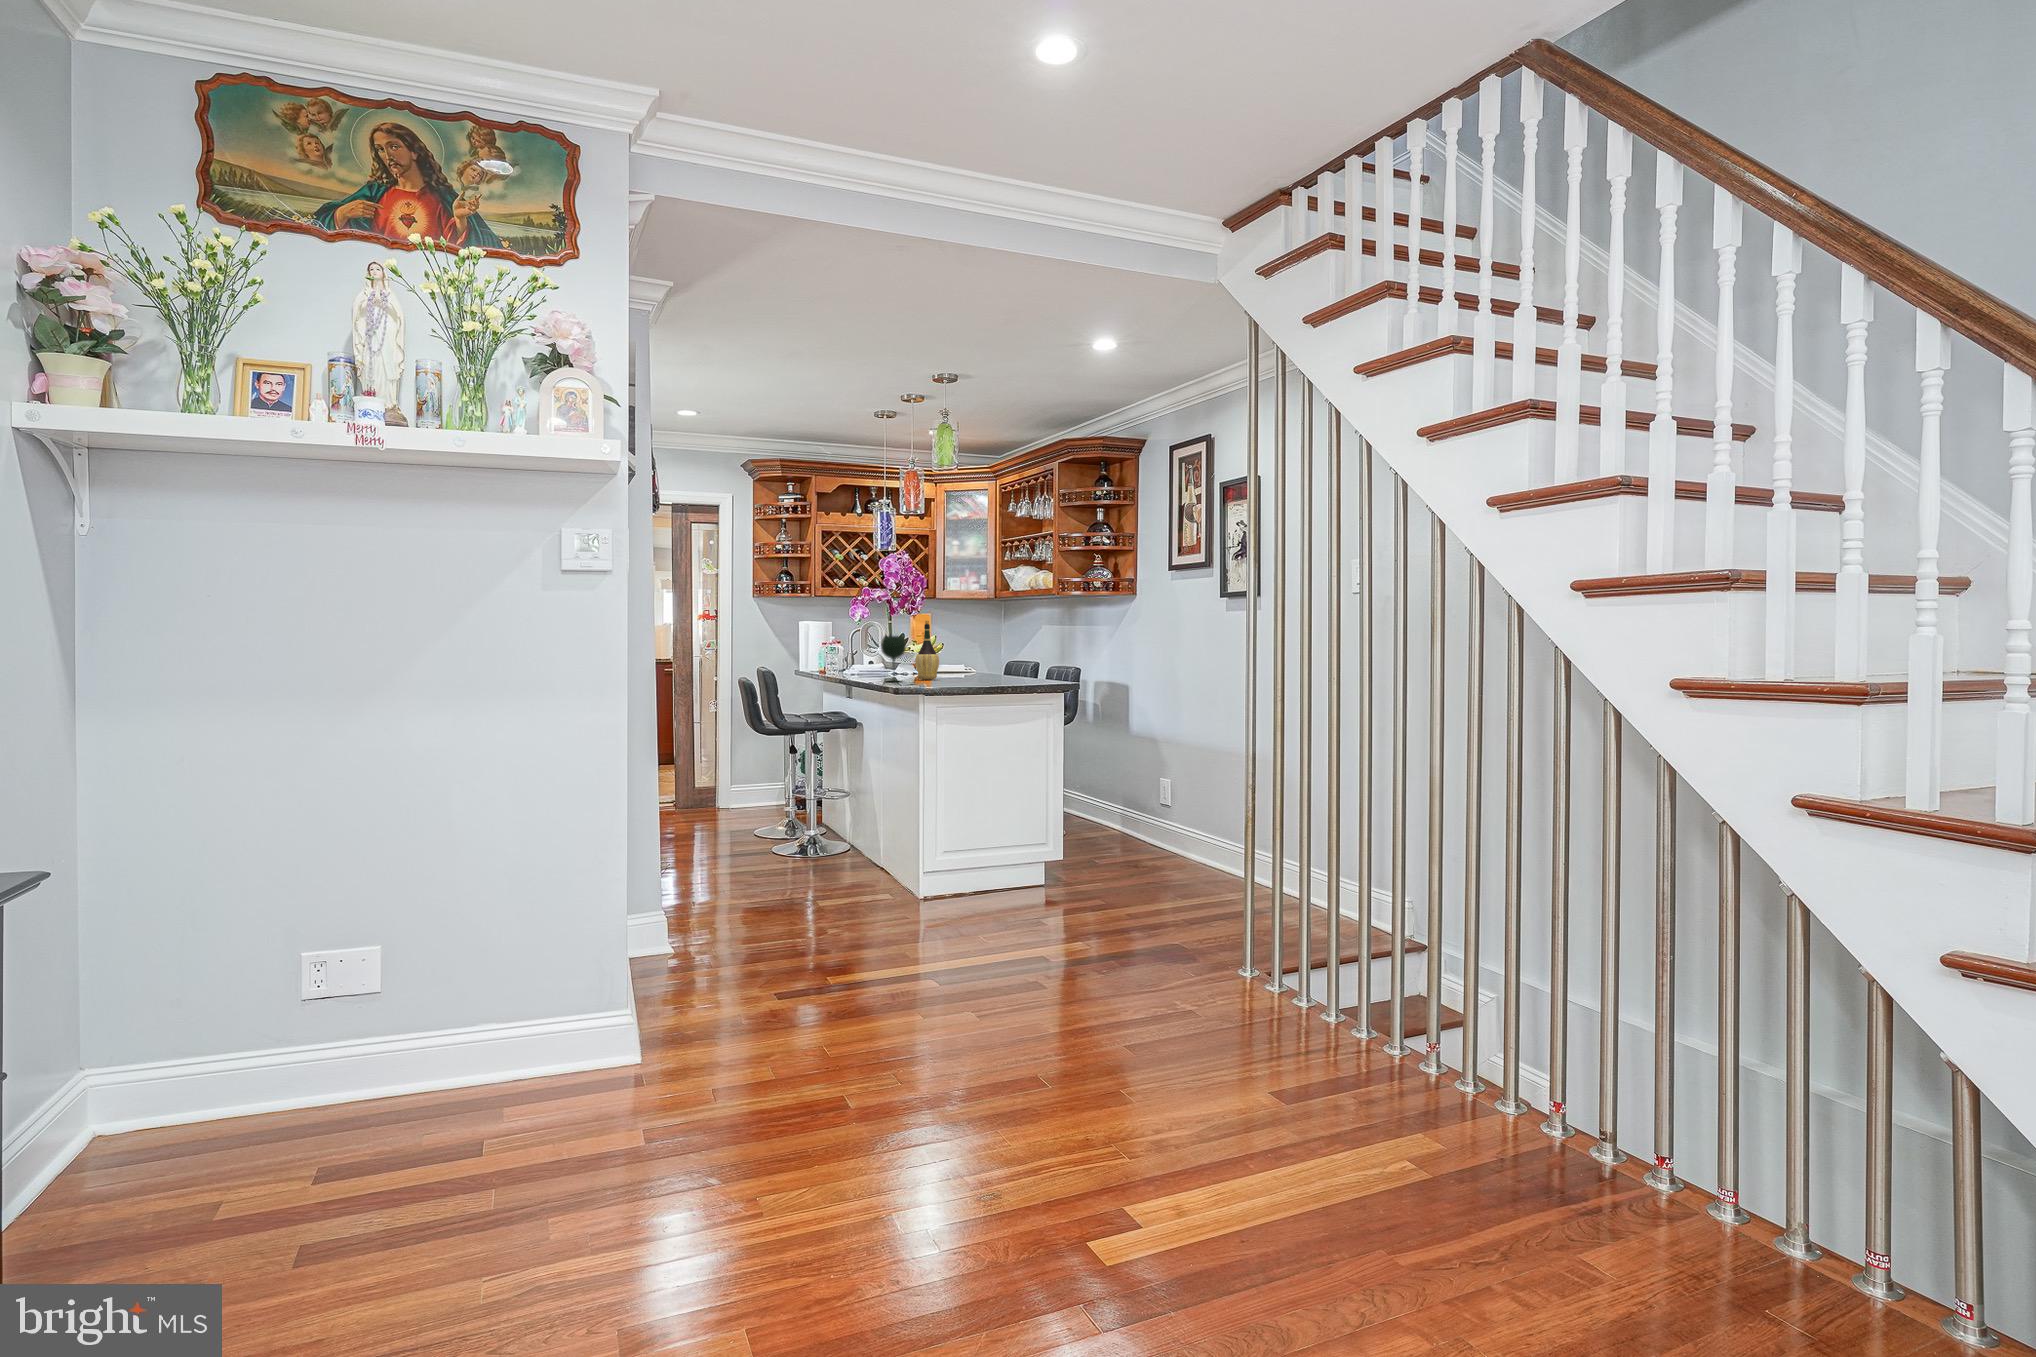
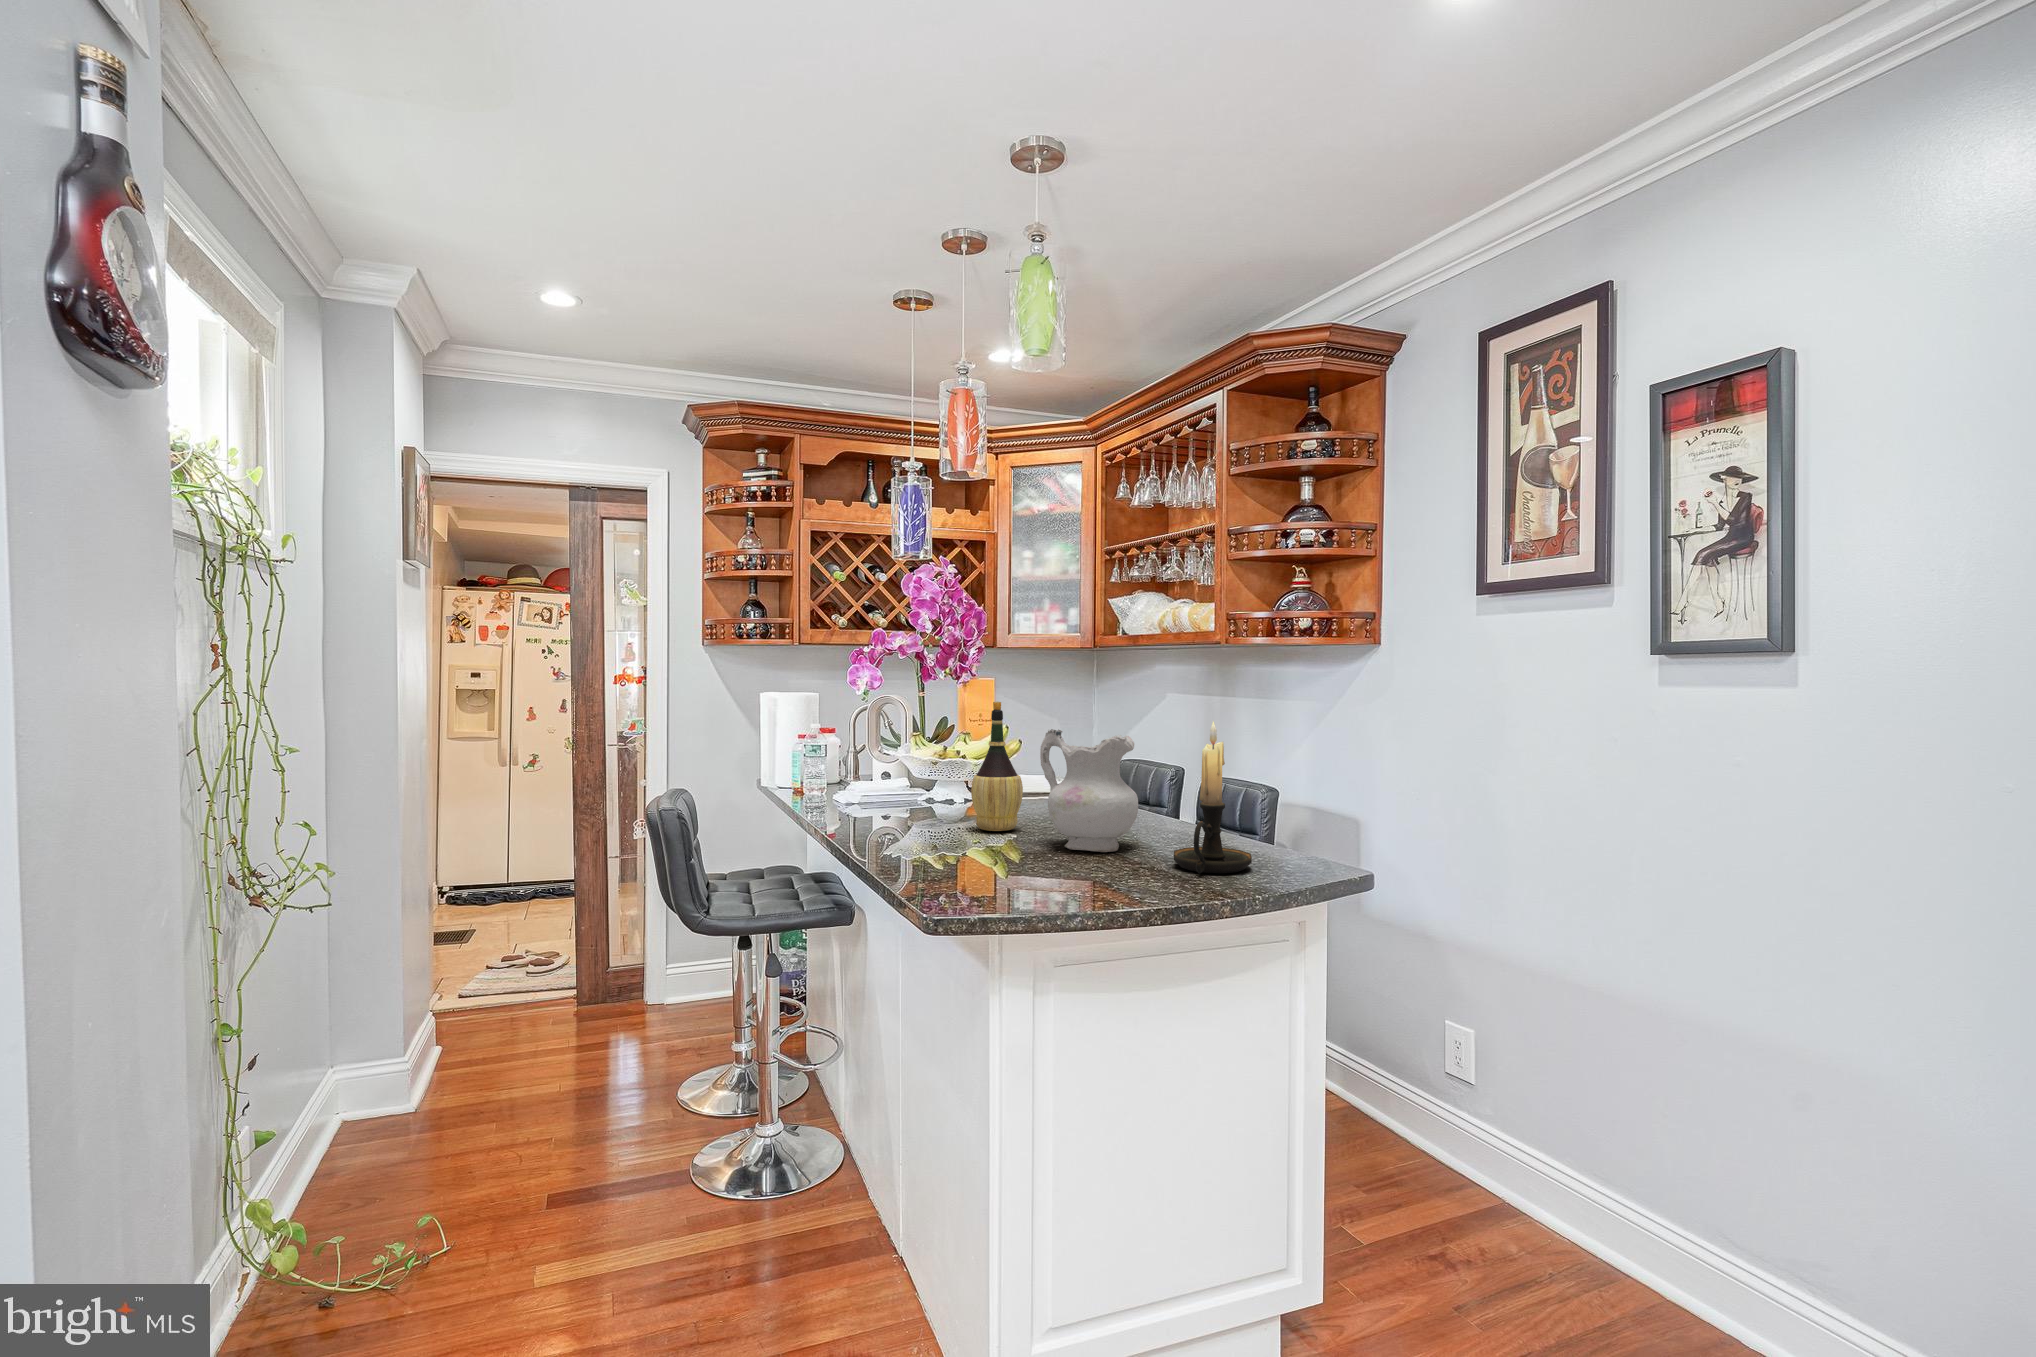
candle holder: none [997,623,1028,683] -> present [1174,721,1252,874]
ceramic pitcher: none [945,631,987,682] -> present [1040,729,1138,852]
wine glass: present [881,636,906,682] -> none [894,742,952,853]

